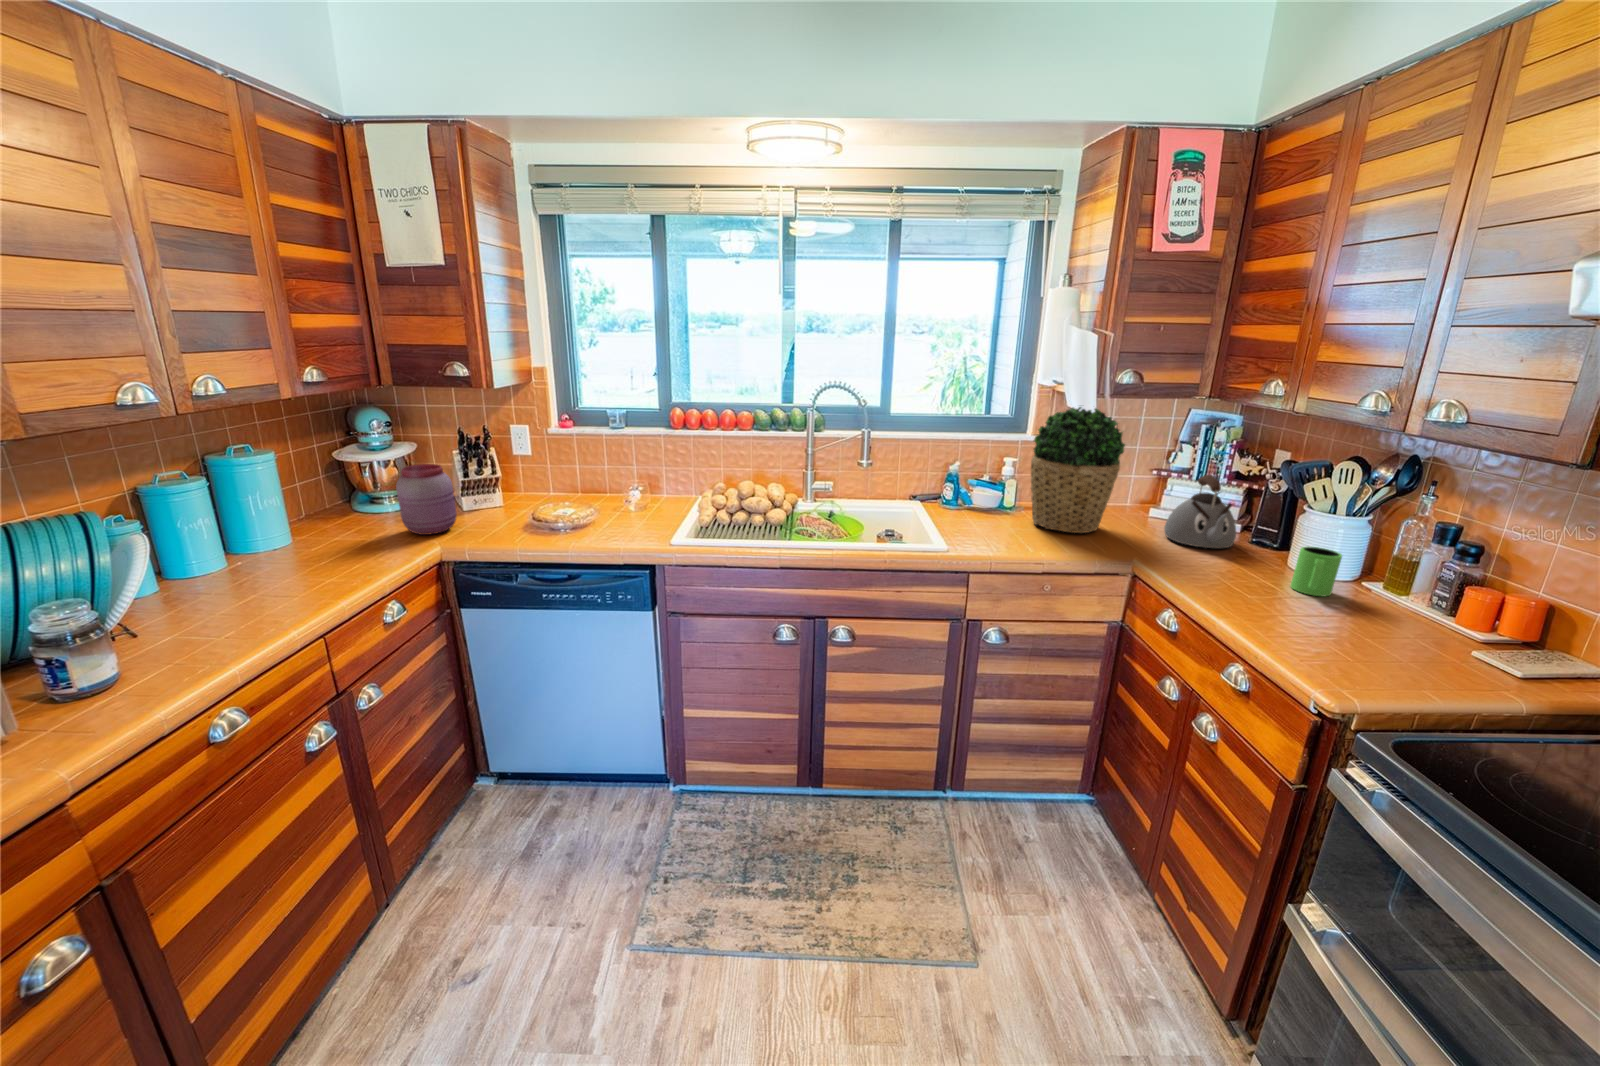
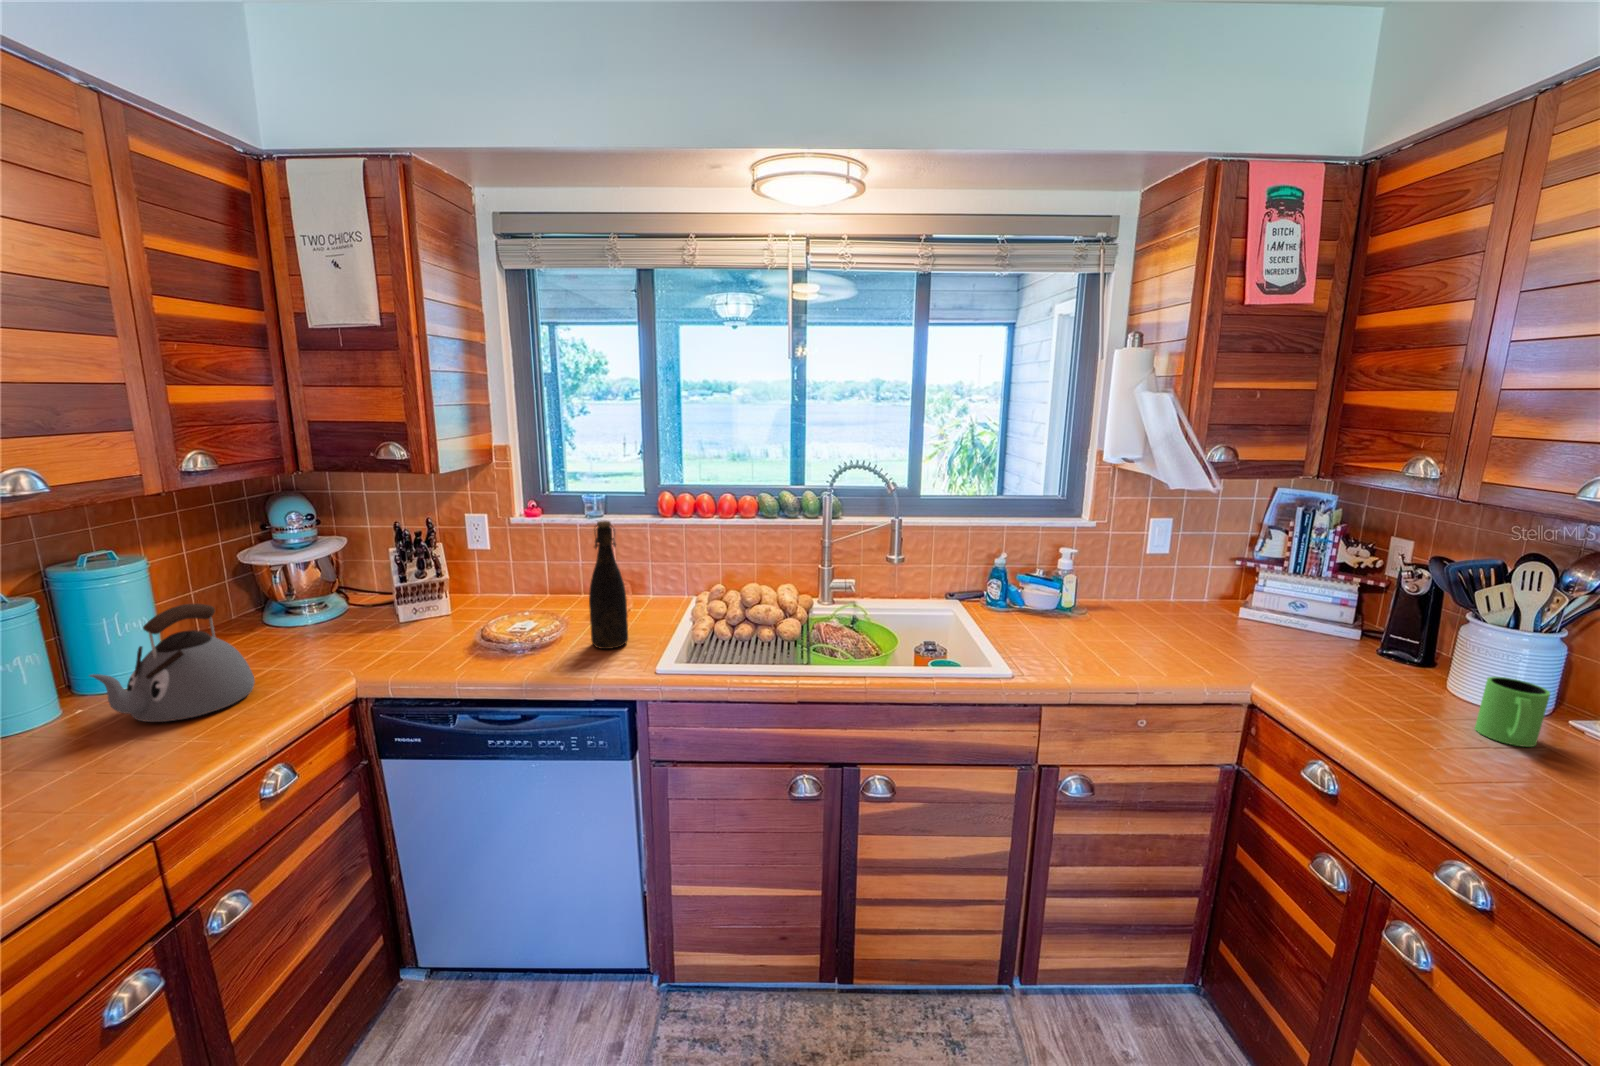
potted plant: present [1031,407,1125,533] -> none [1099,488,1219,645]
bottle: none [616,427,648,530] -> present [589,520,628,649]
jar: present [396,464,457,535] -> none [306,570,386,661]
kettle: present [1164,475,1236,548] -> present [90,604,255,722]

